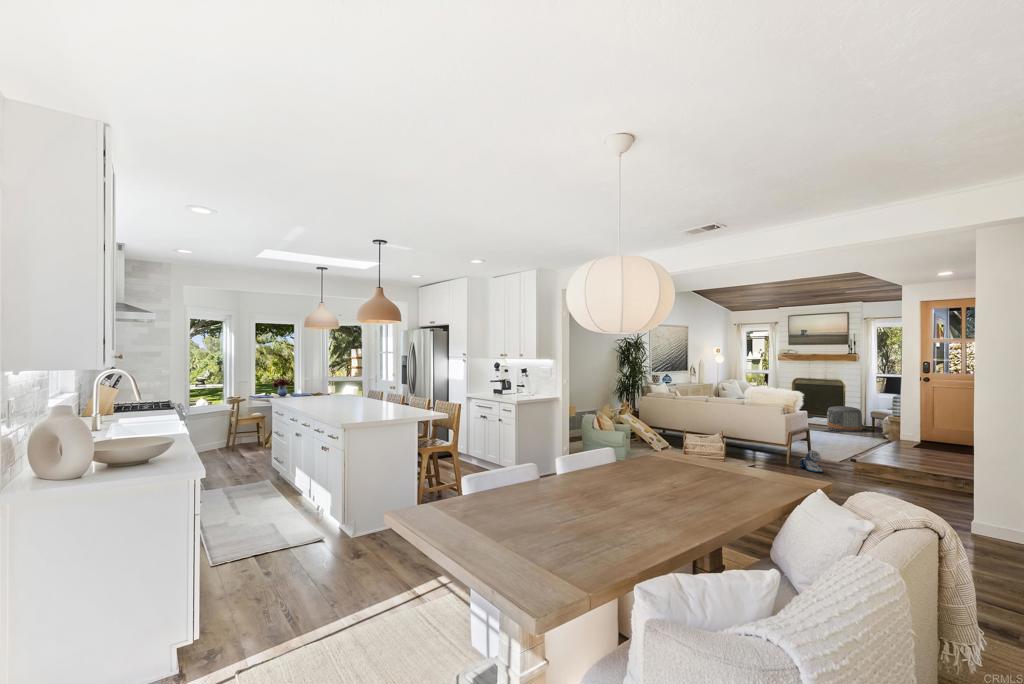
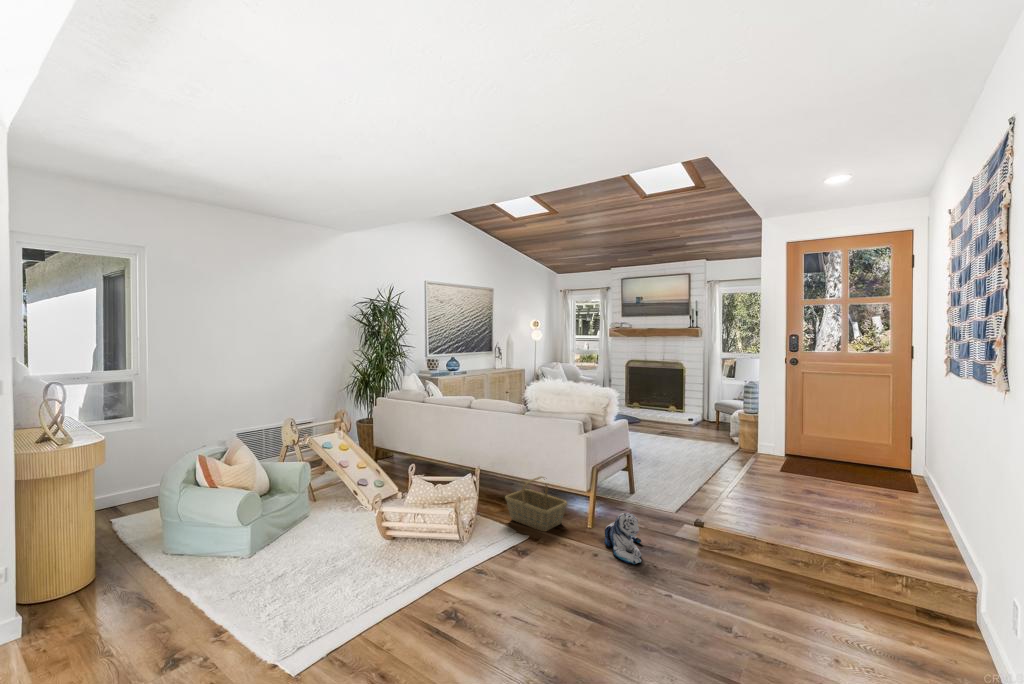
pouf: present [827,406,862,432] -> none [664,398,705,434]
basket: none [737,437,775,464] -> present [505,477,567,531]

